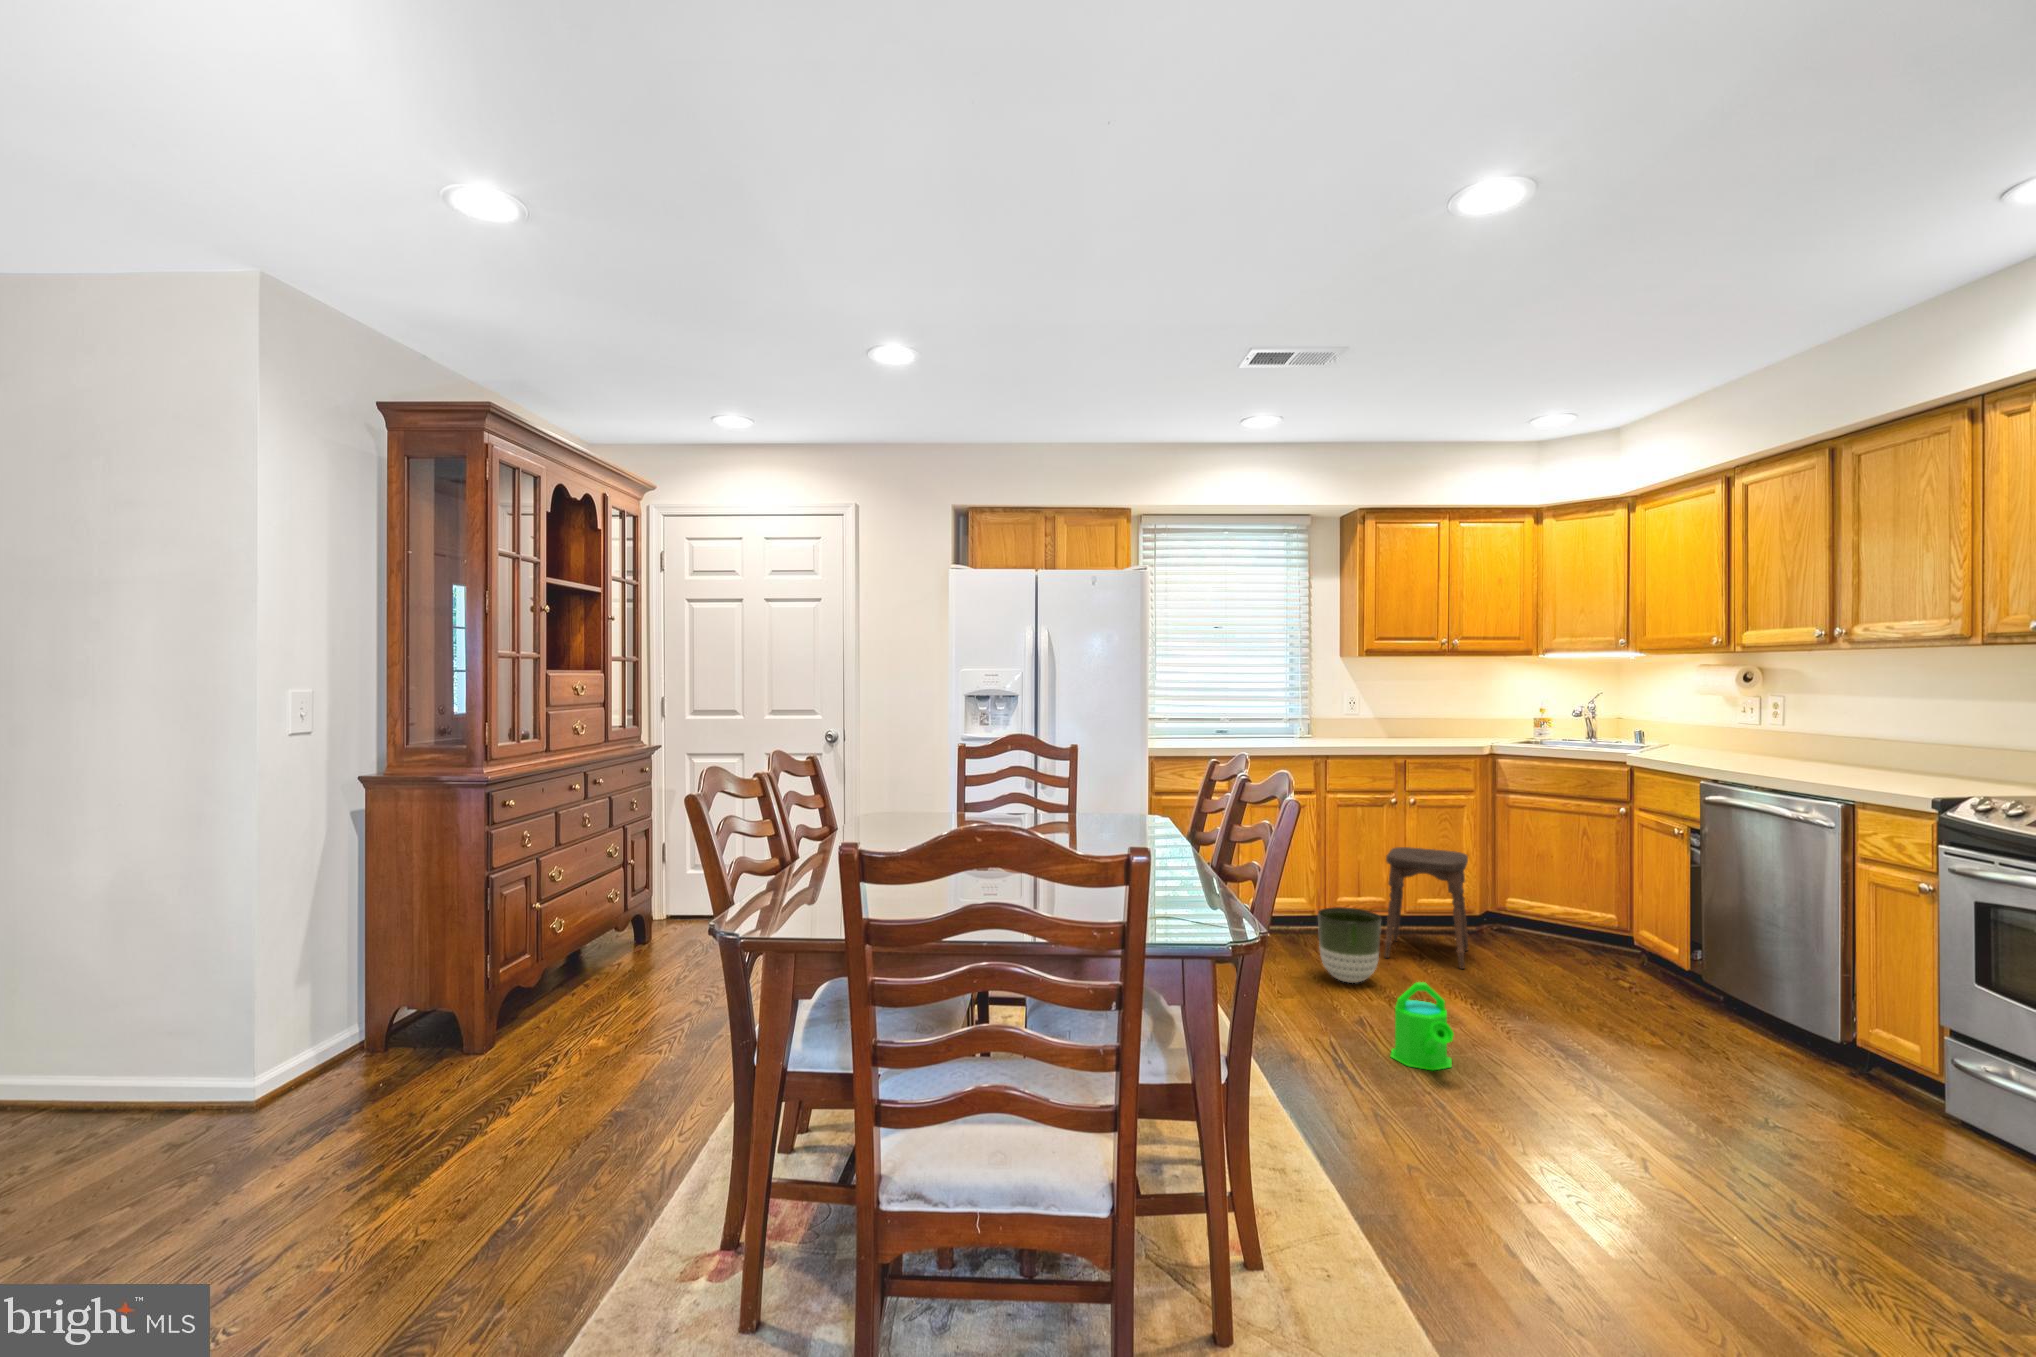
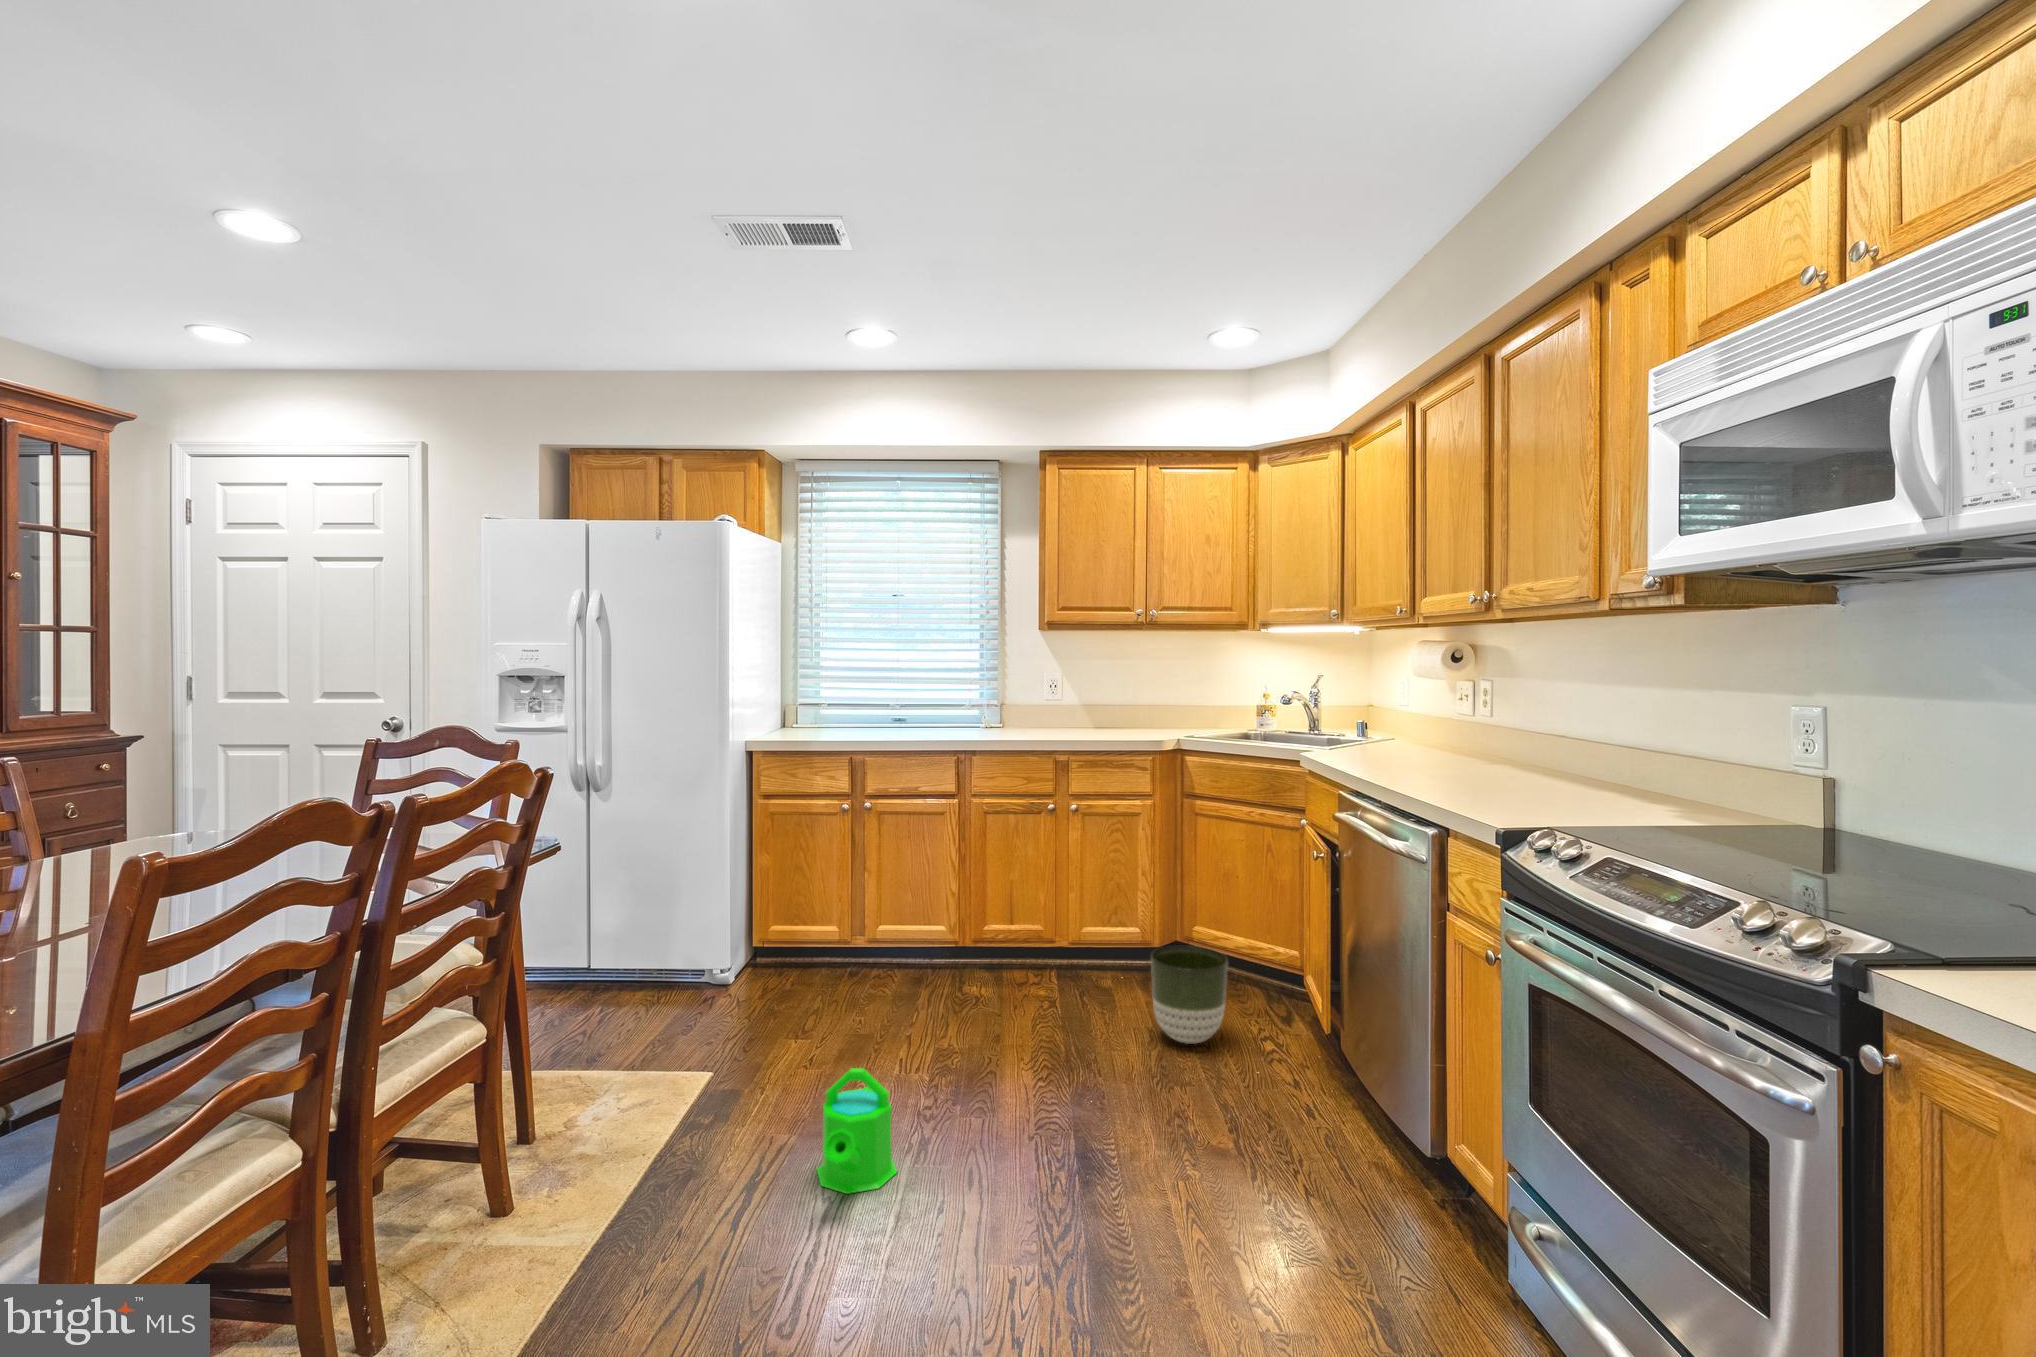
stool: present [1385,847,1468,969] -> none [997,866,1114,1024]
planter: present [1318,907,1381,983] -> present [1151,946,1228,1044]

